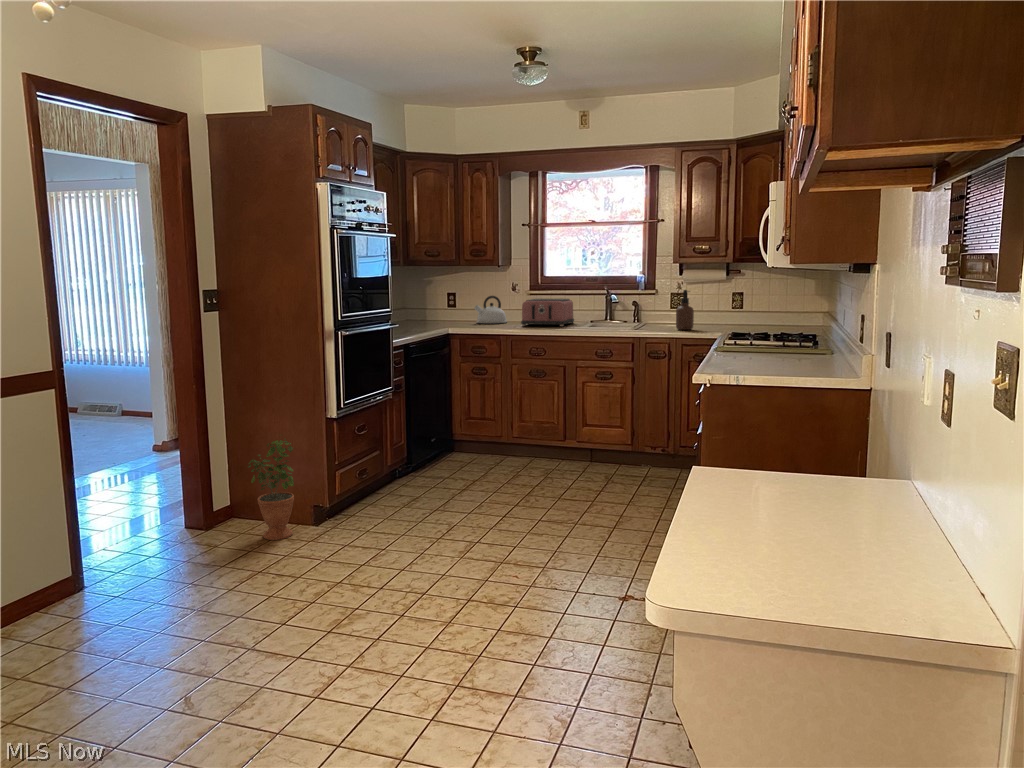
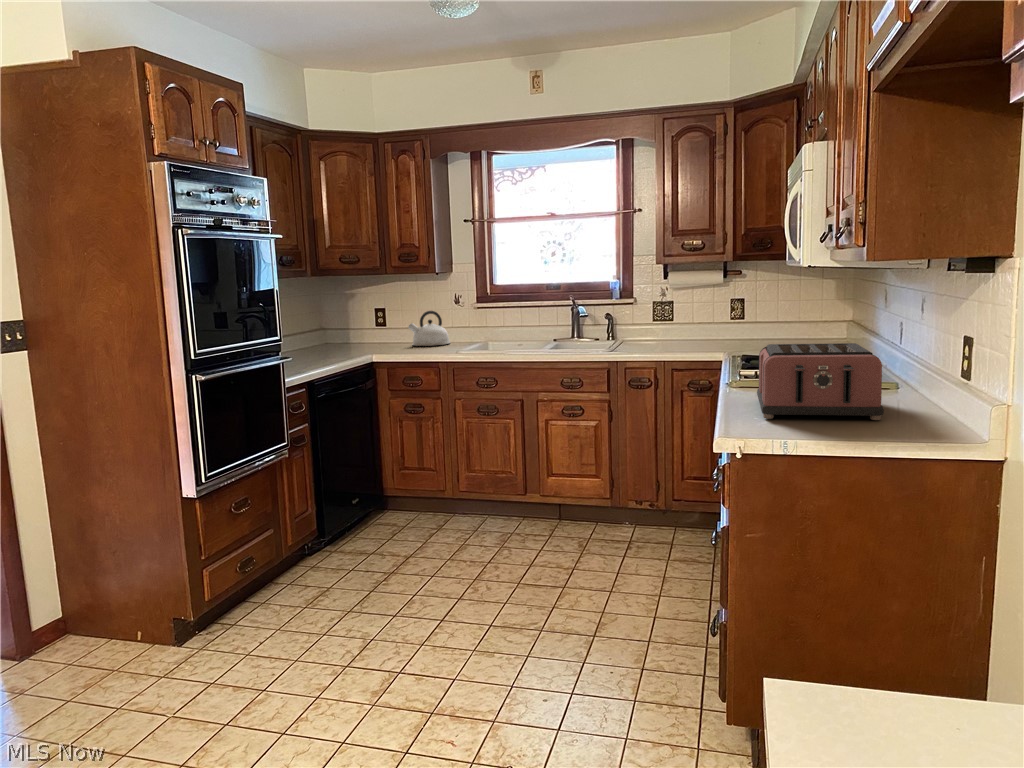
soap dispenser: present [676,290,694,330] -> none [663,298,685,350]
toaster: present [521,299,574,326] -> present [757,343,884,420]
potted plant: present [248,439,294,540] -> none [59,528,136,684]

